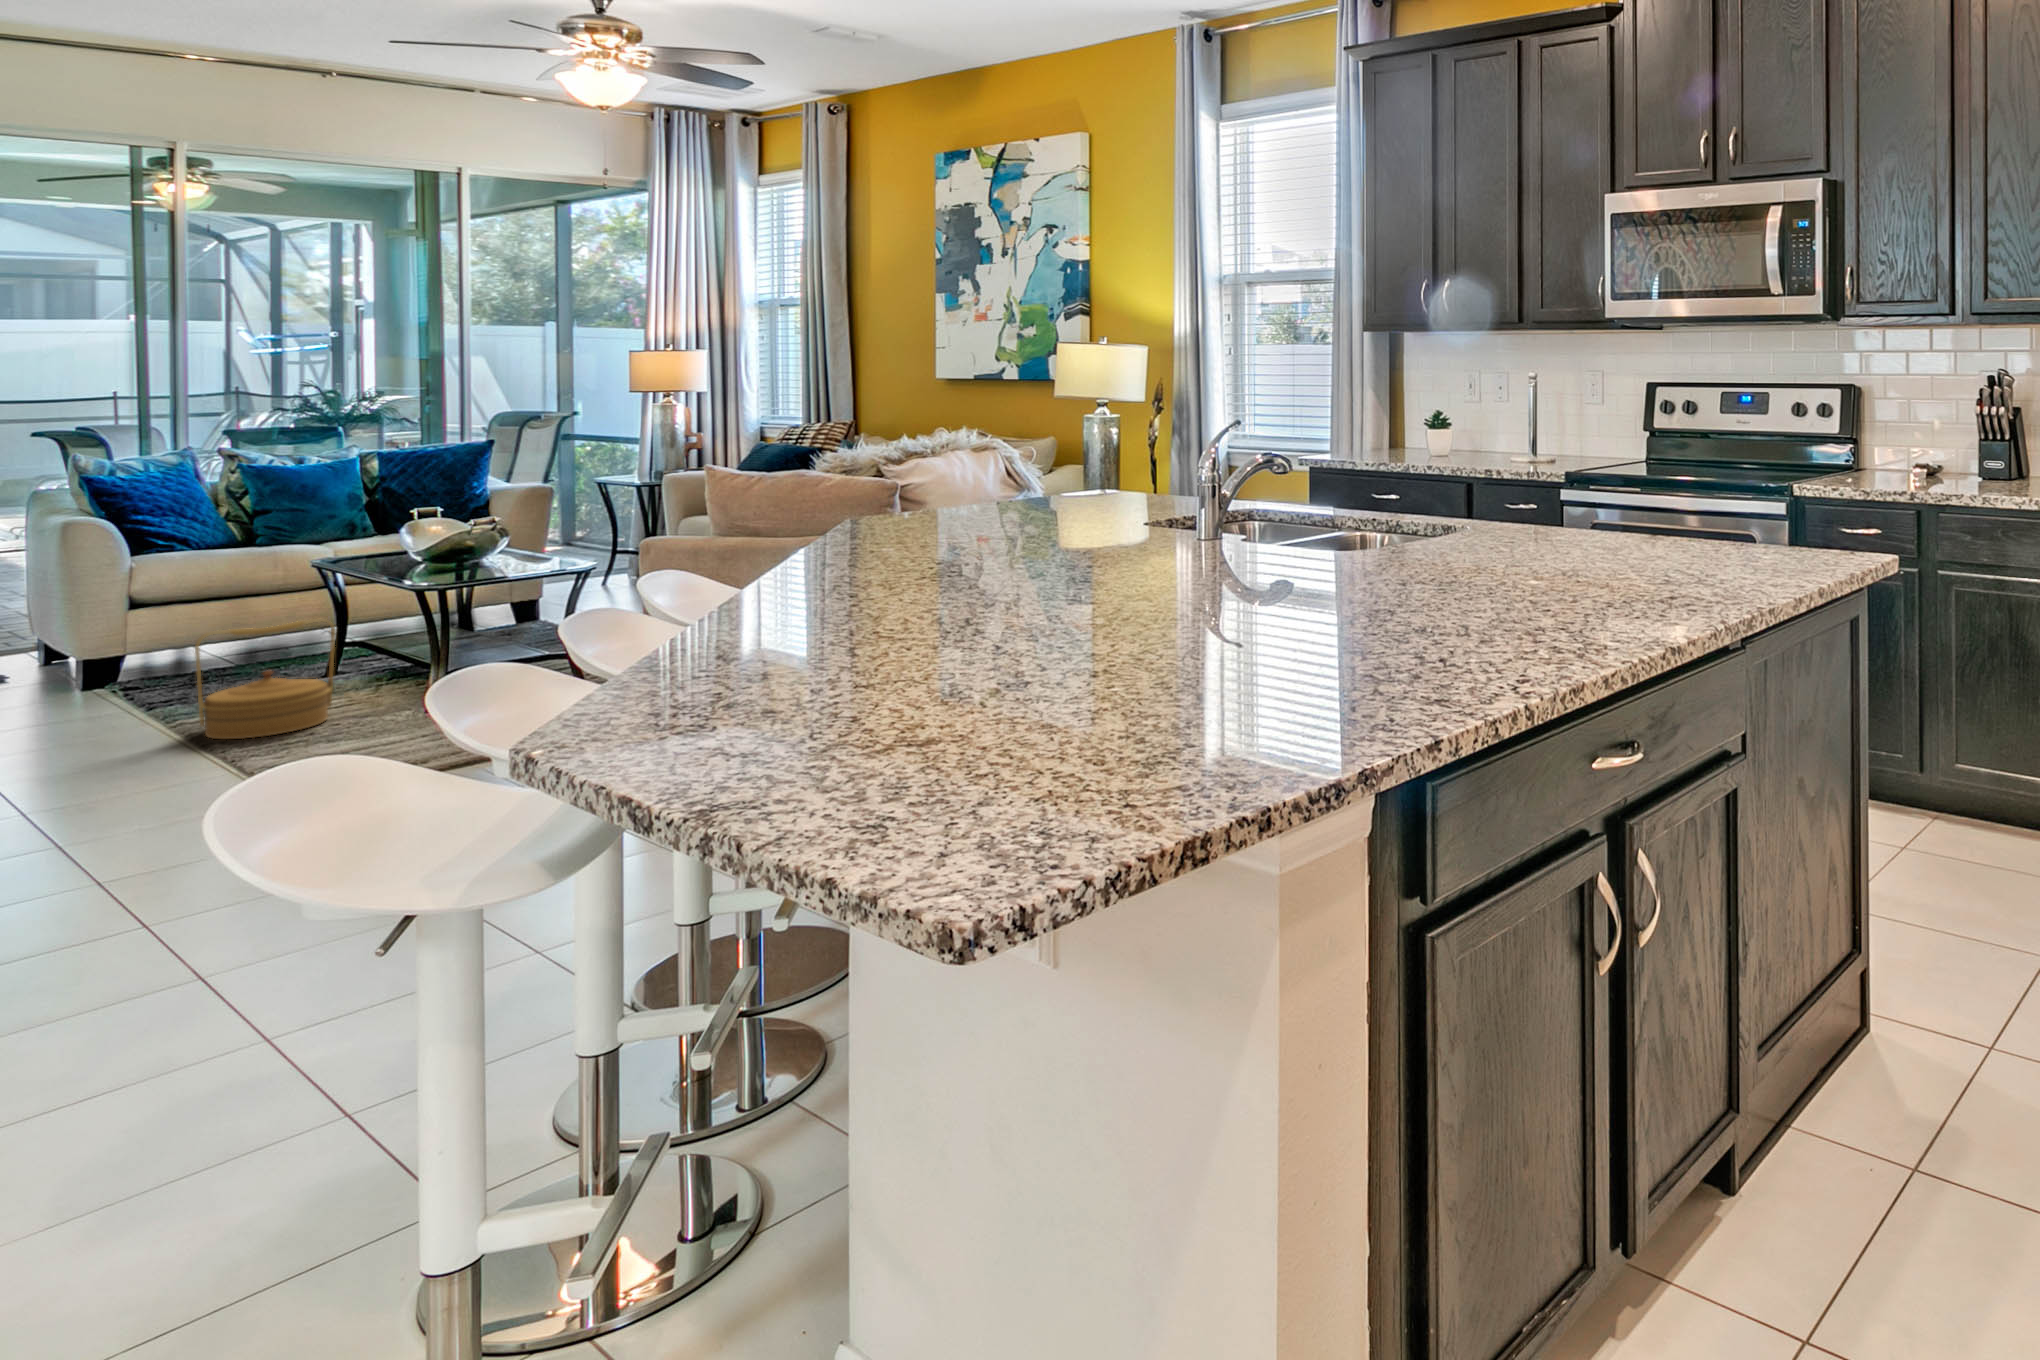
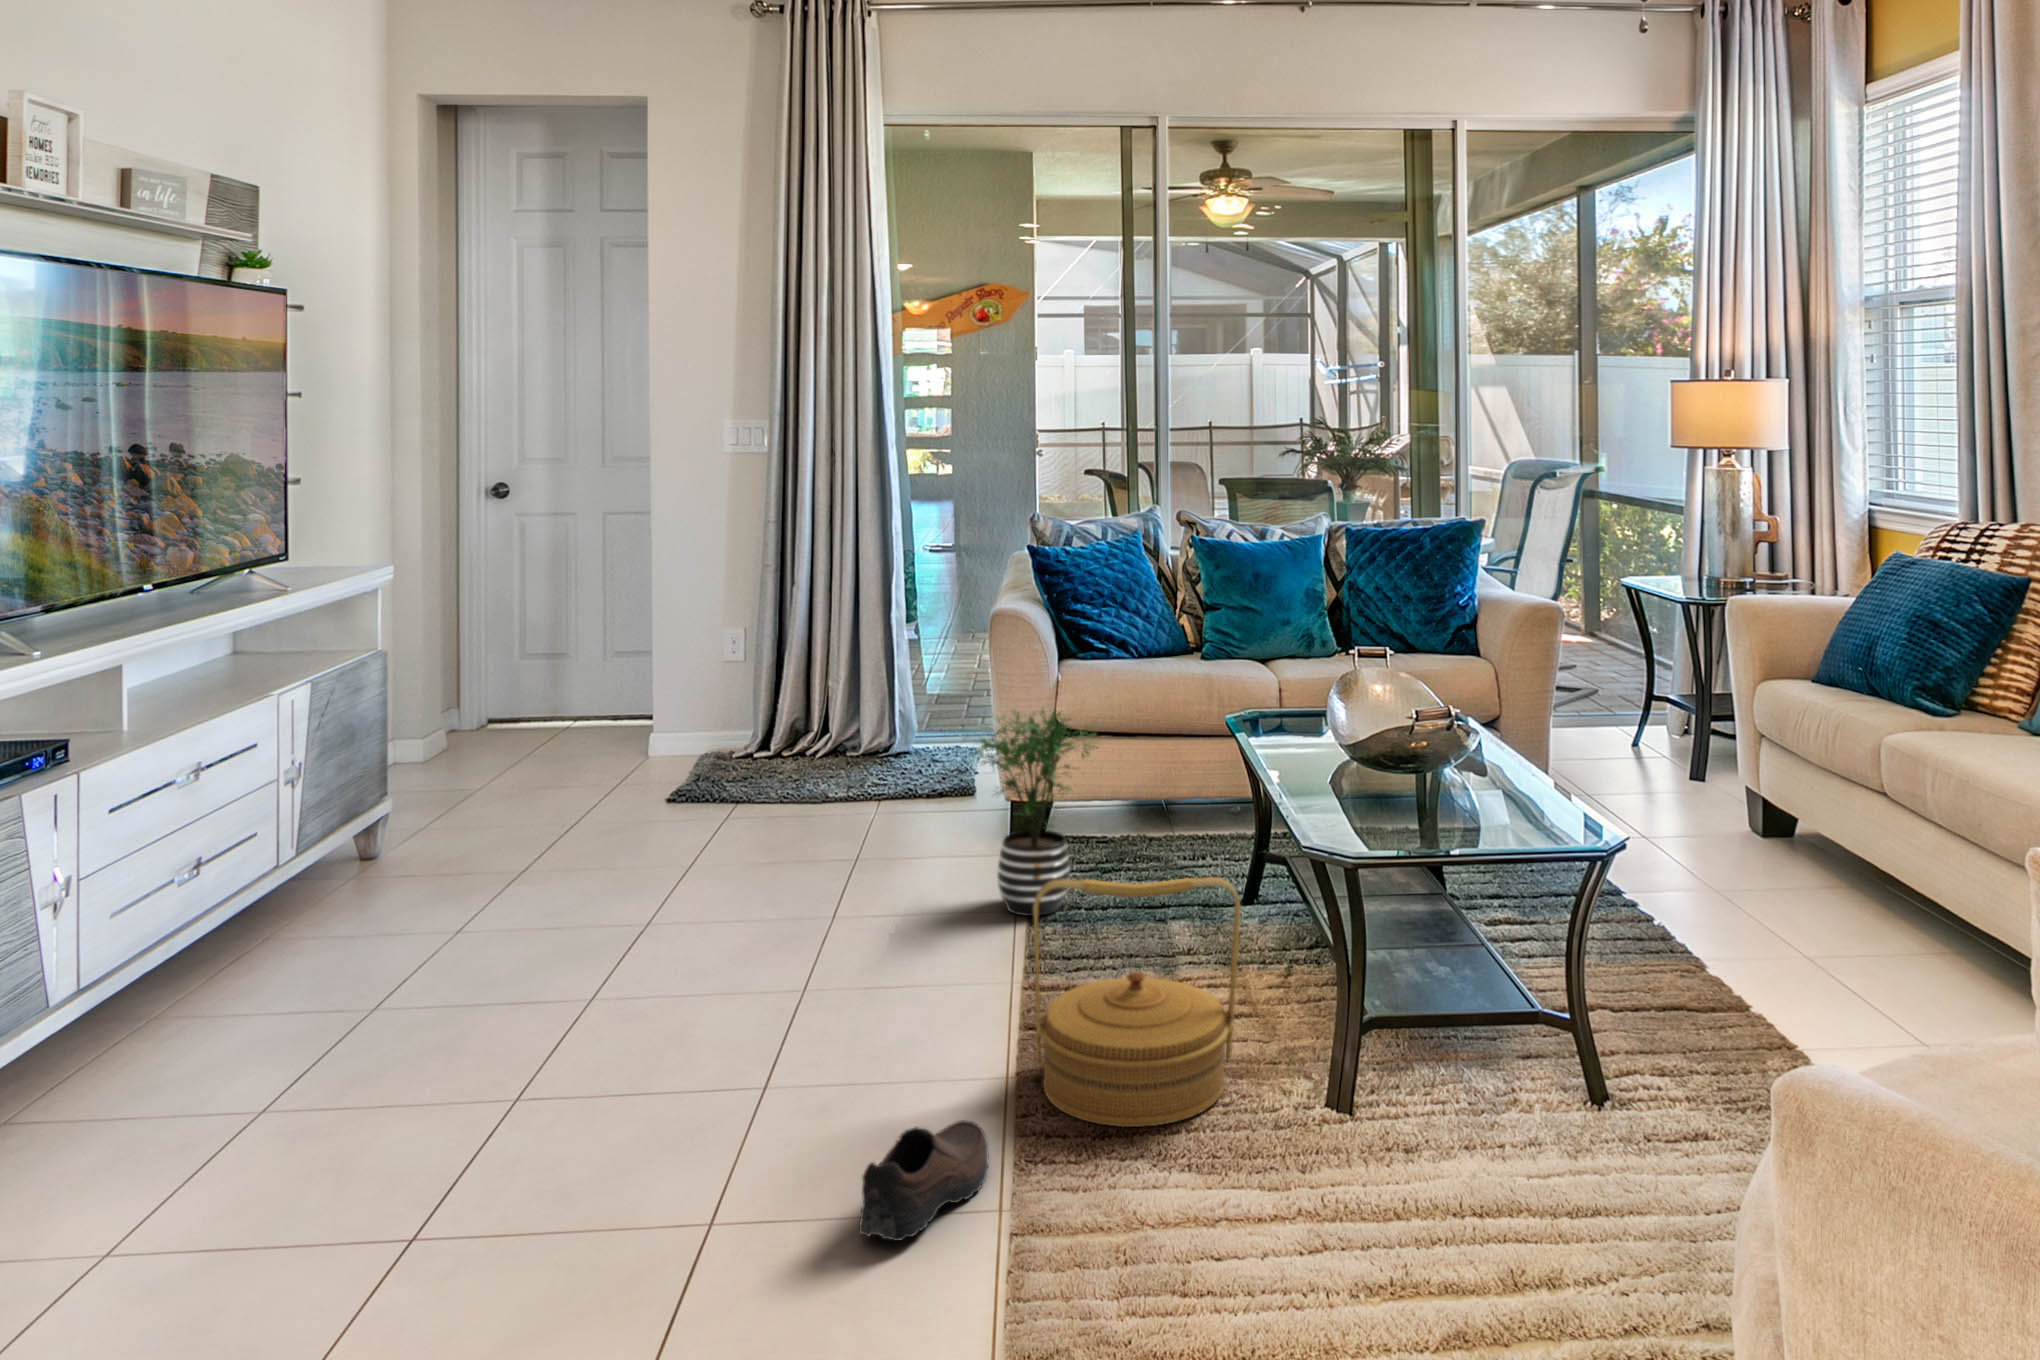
potted plant: none [72,570,197,699] -> present [965,708,1099,916]
shoe: none [122,736,191,779] -> present [859,1120,988,1241]

